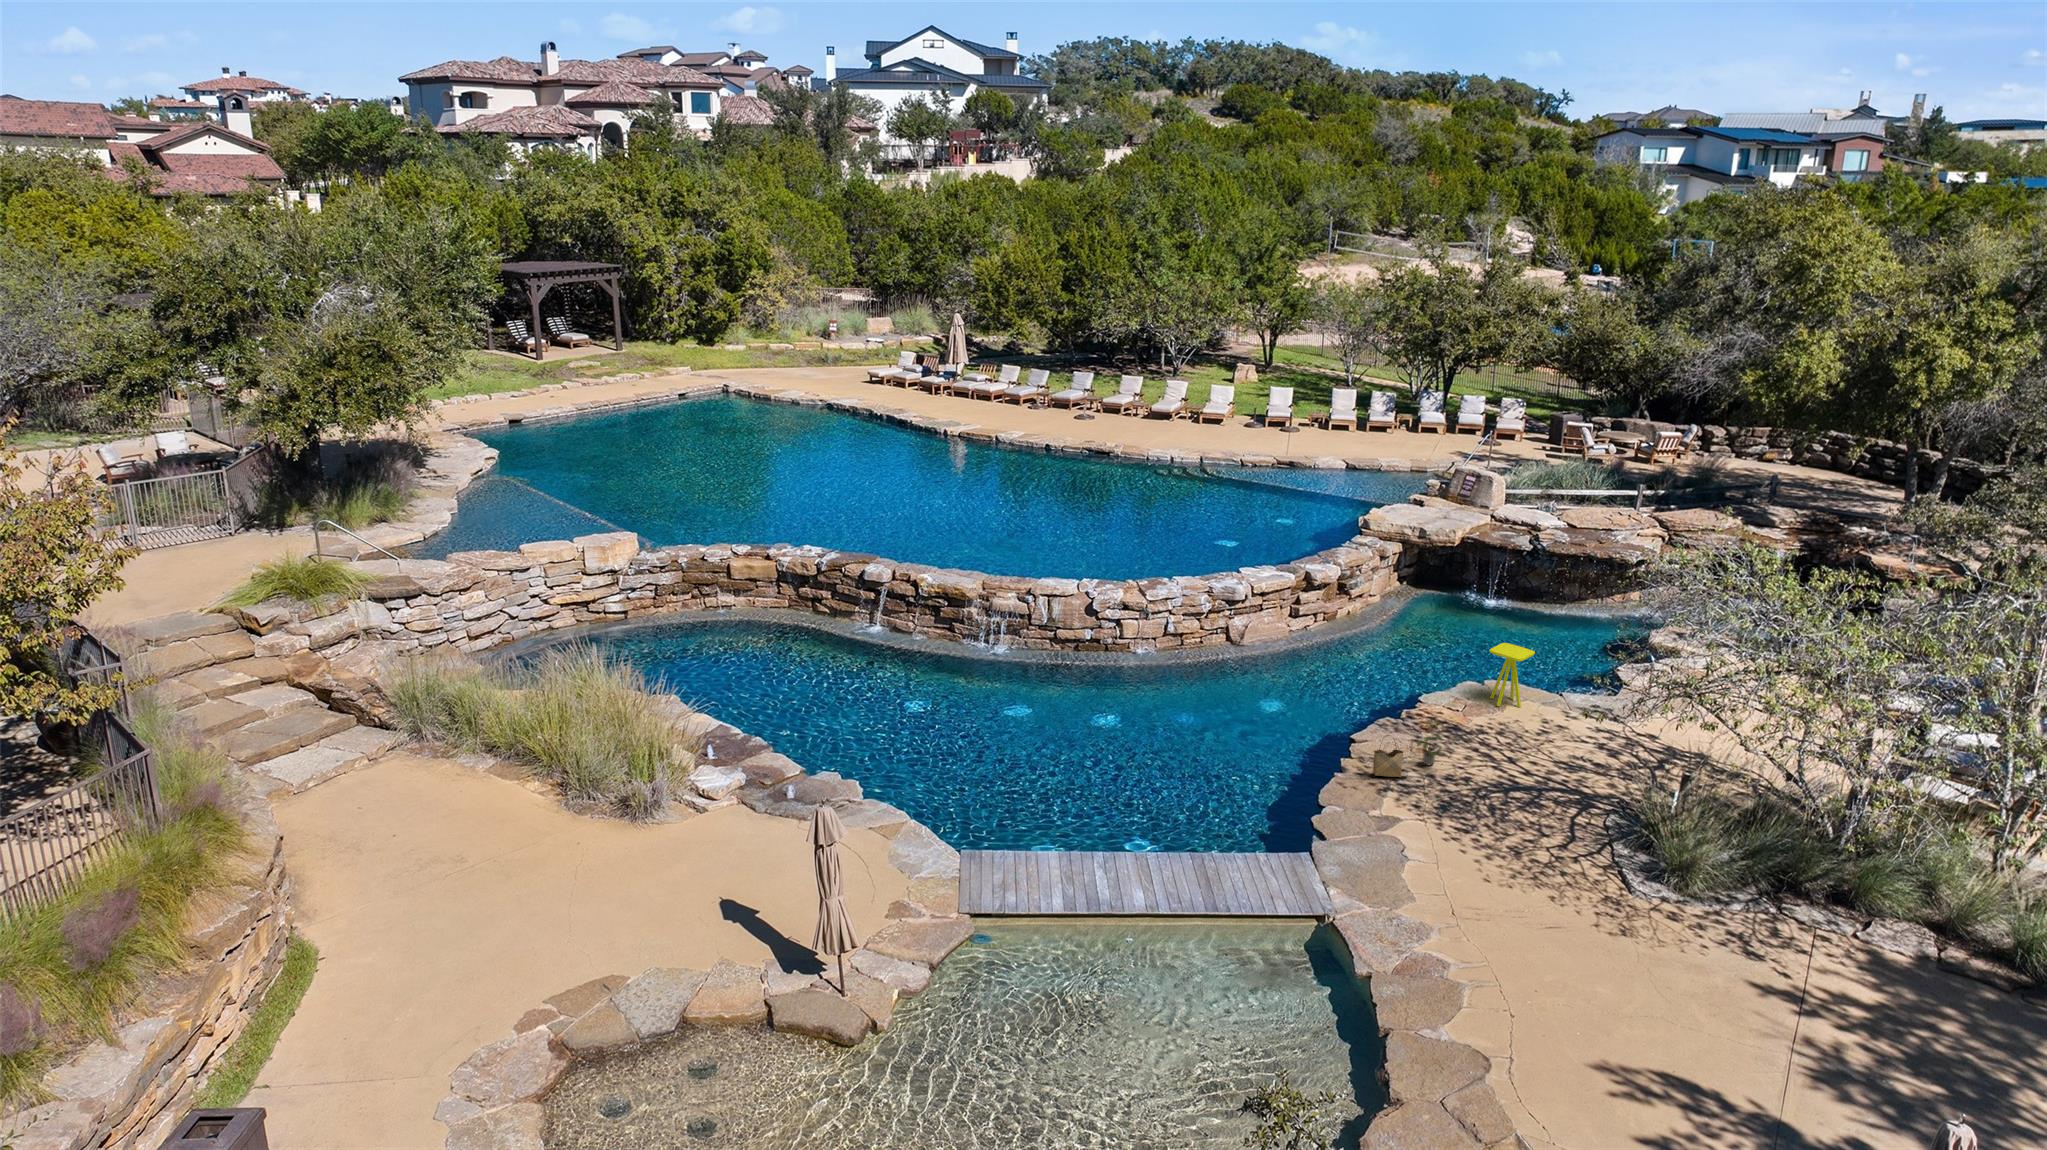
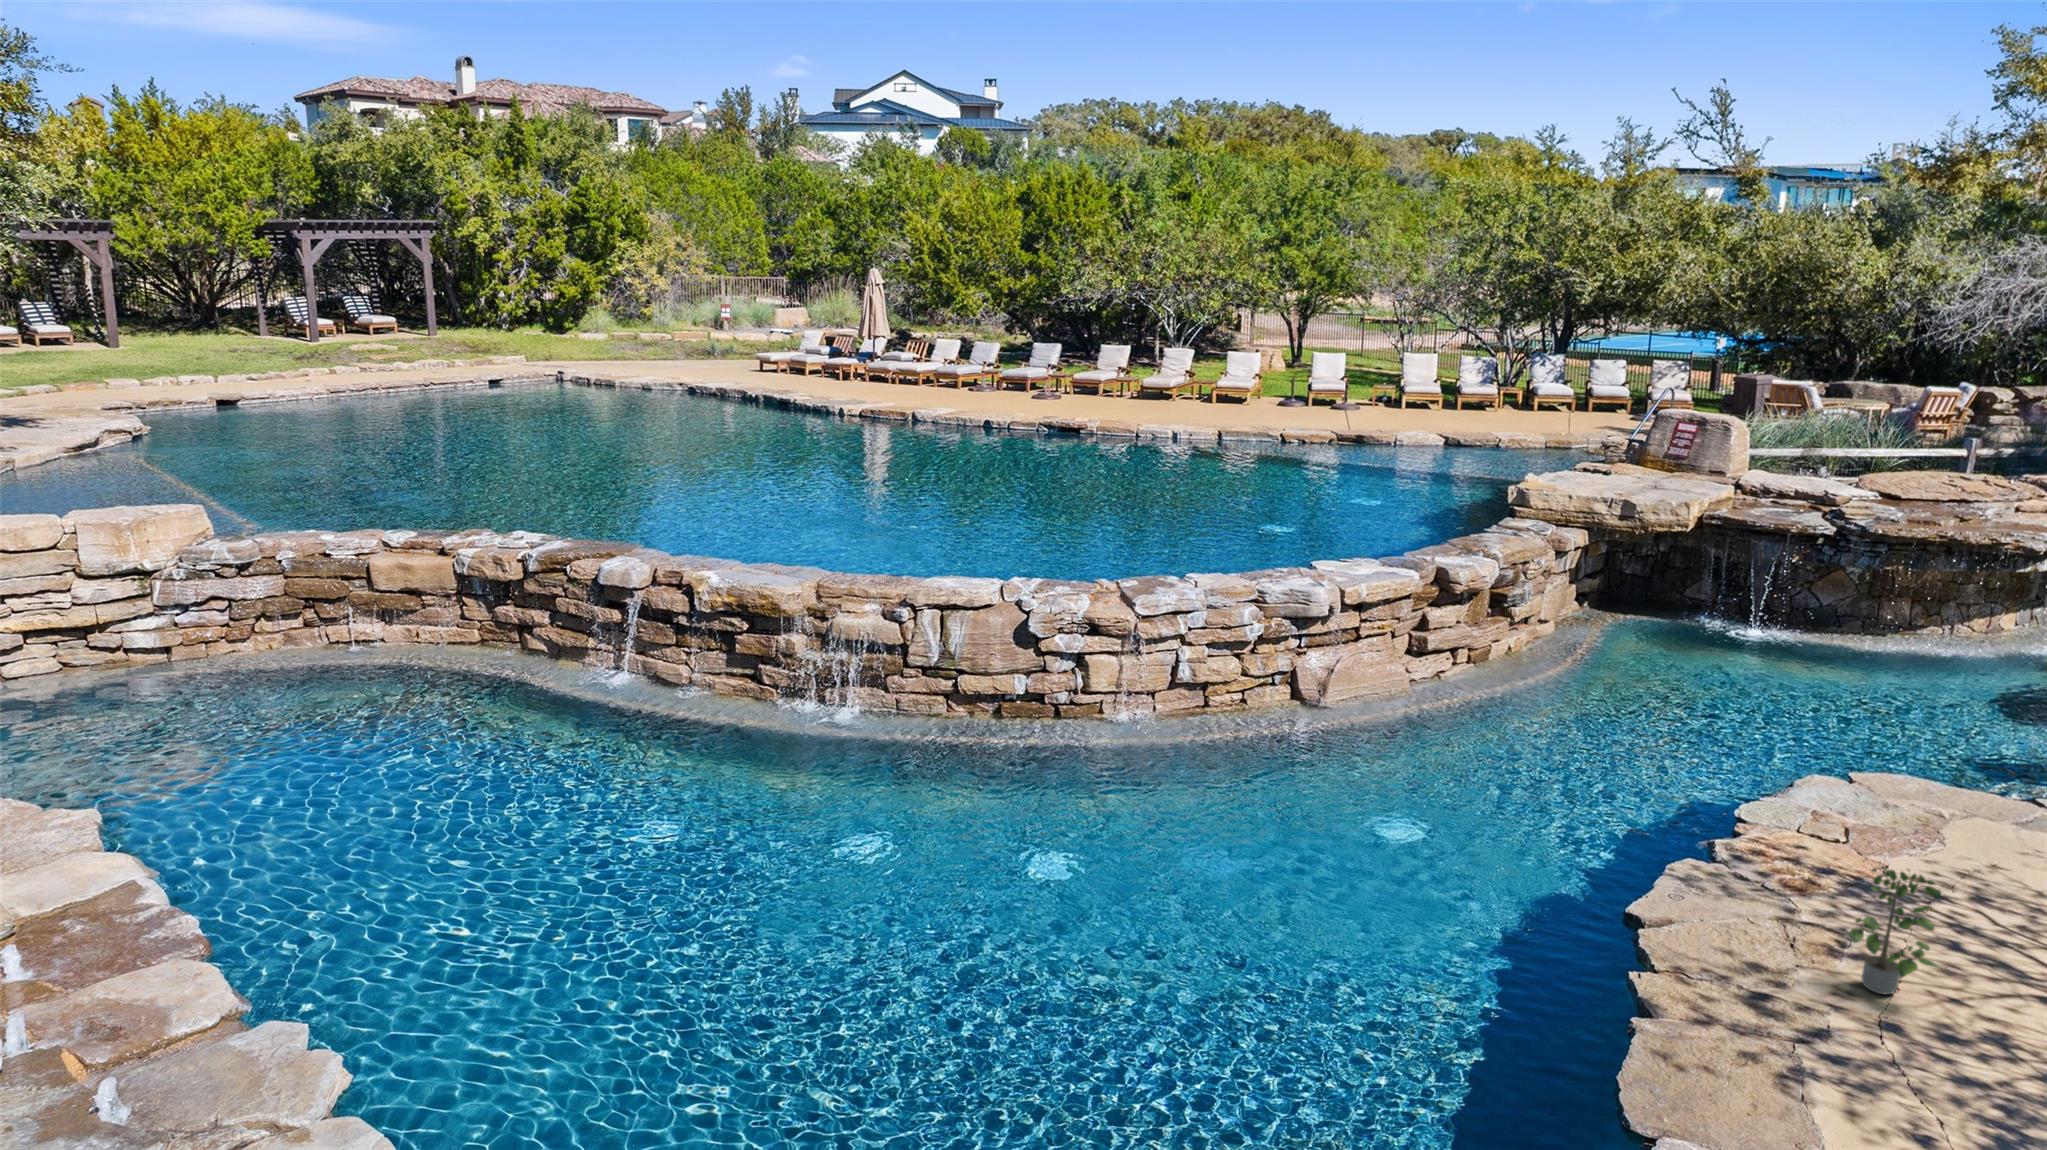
side table: present [1489,643,1535,707] -> none [1913,682,2032,830]
woven basket: present [1373,735,1404,777] -> none [1748,916,1838,1034]

